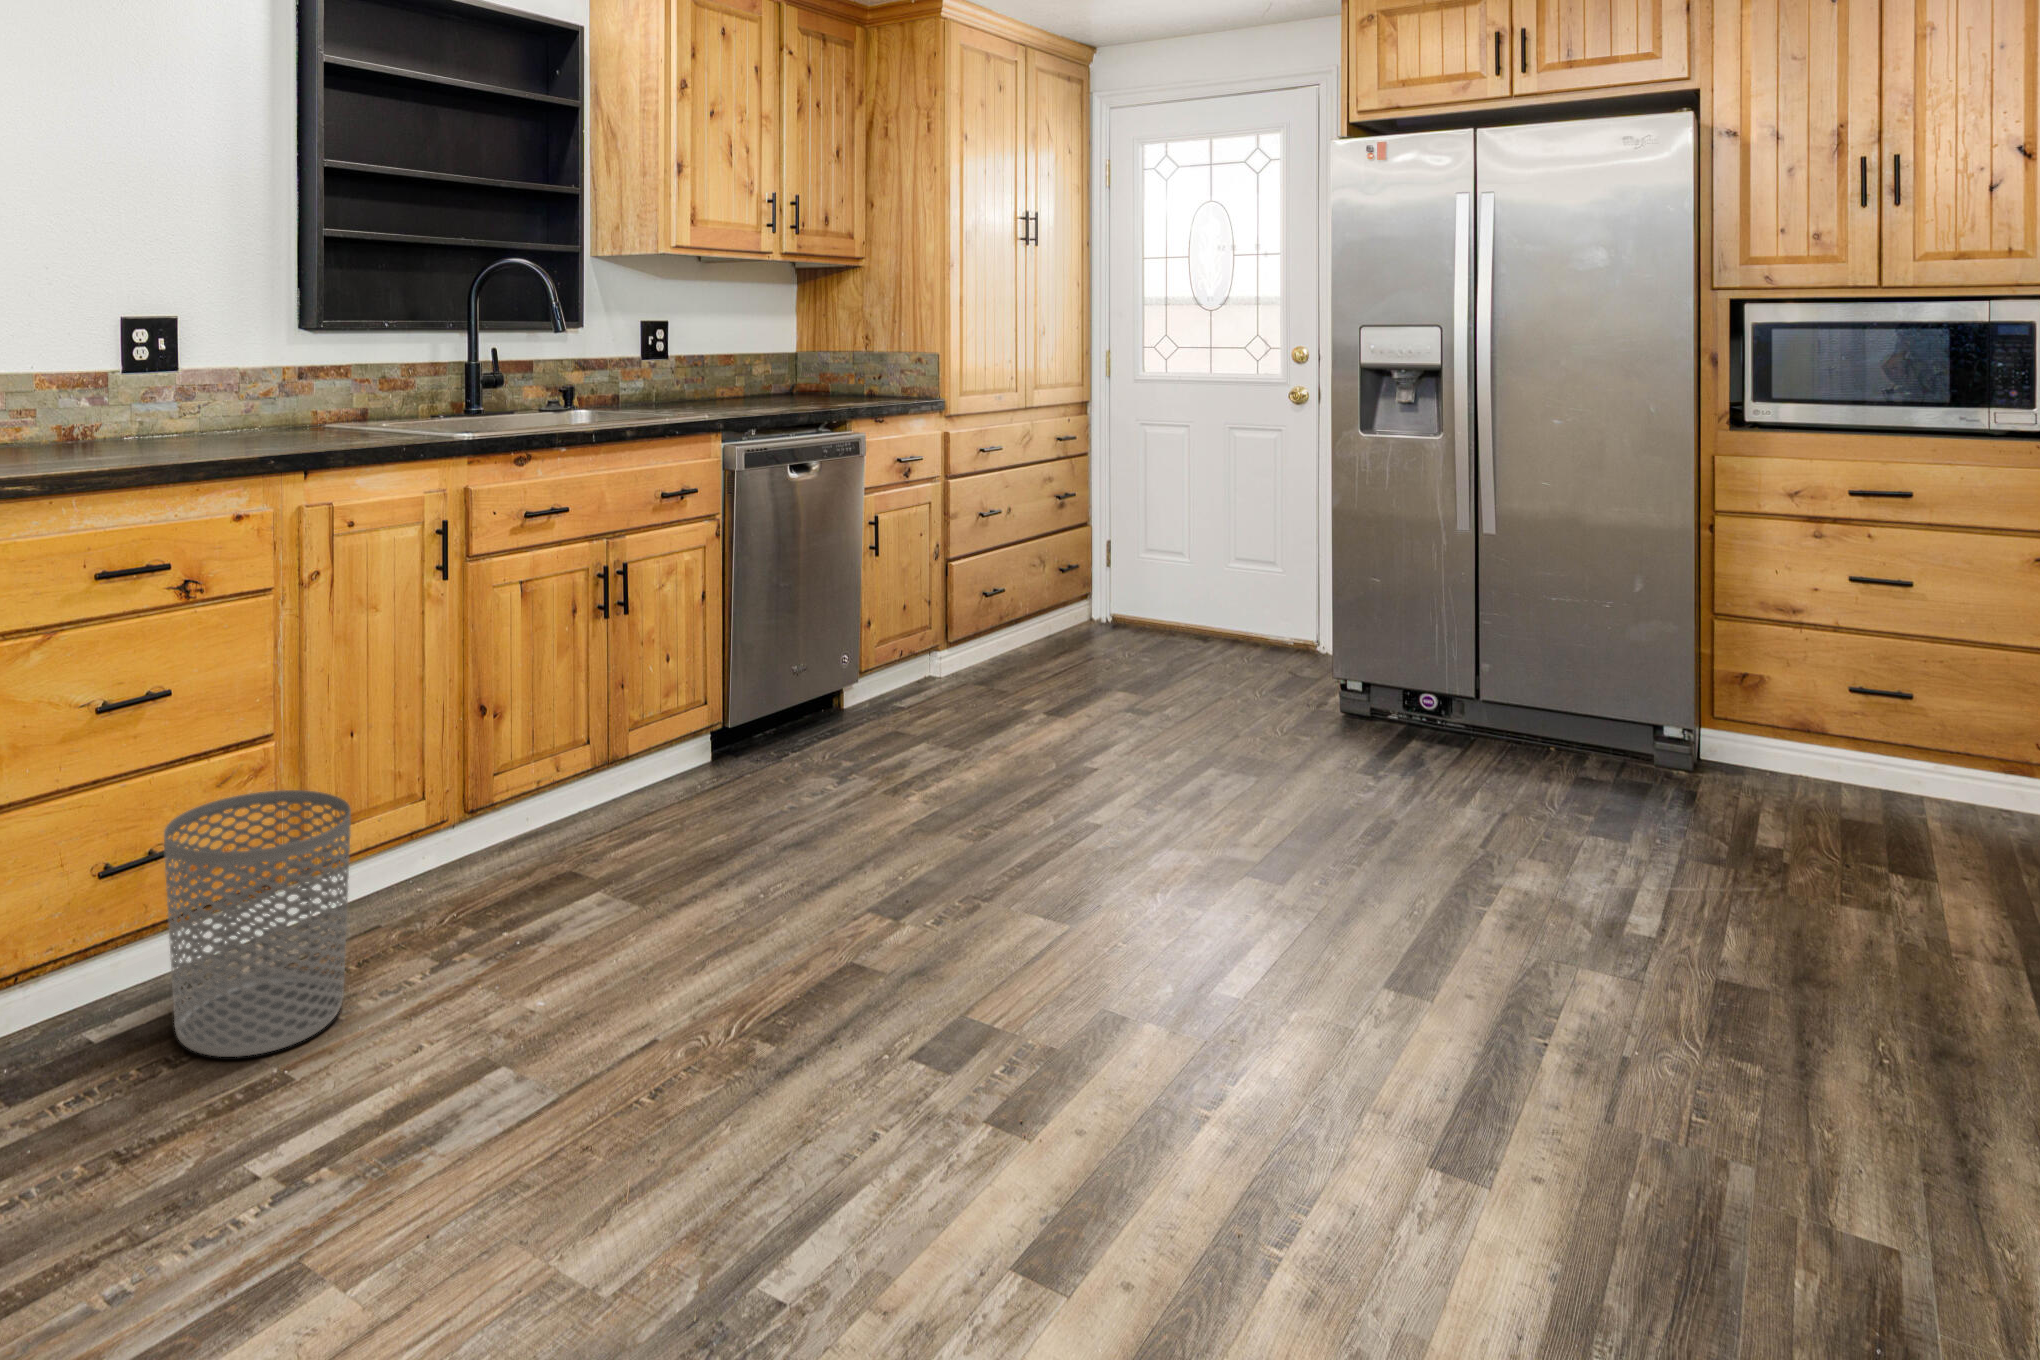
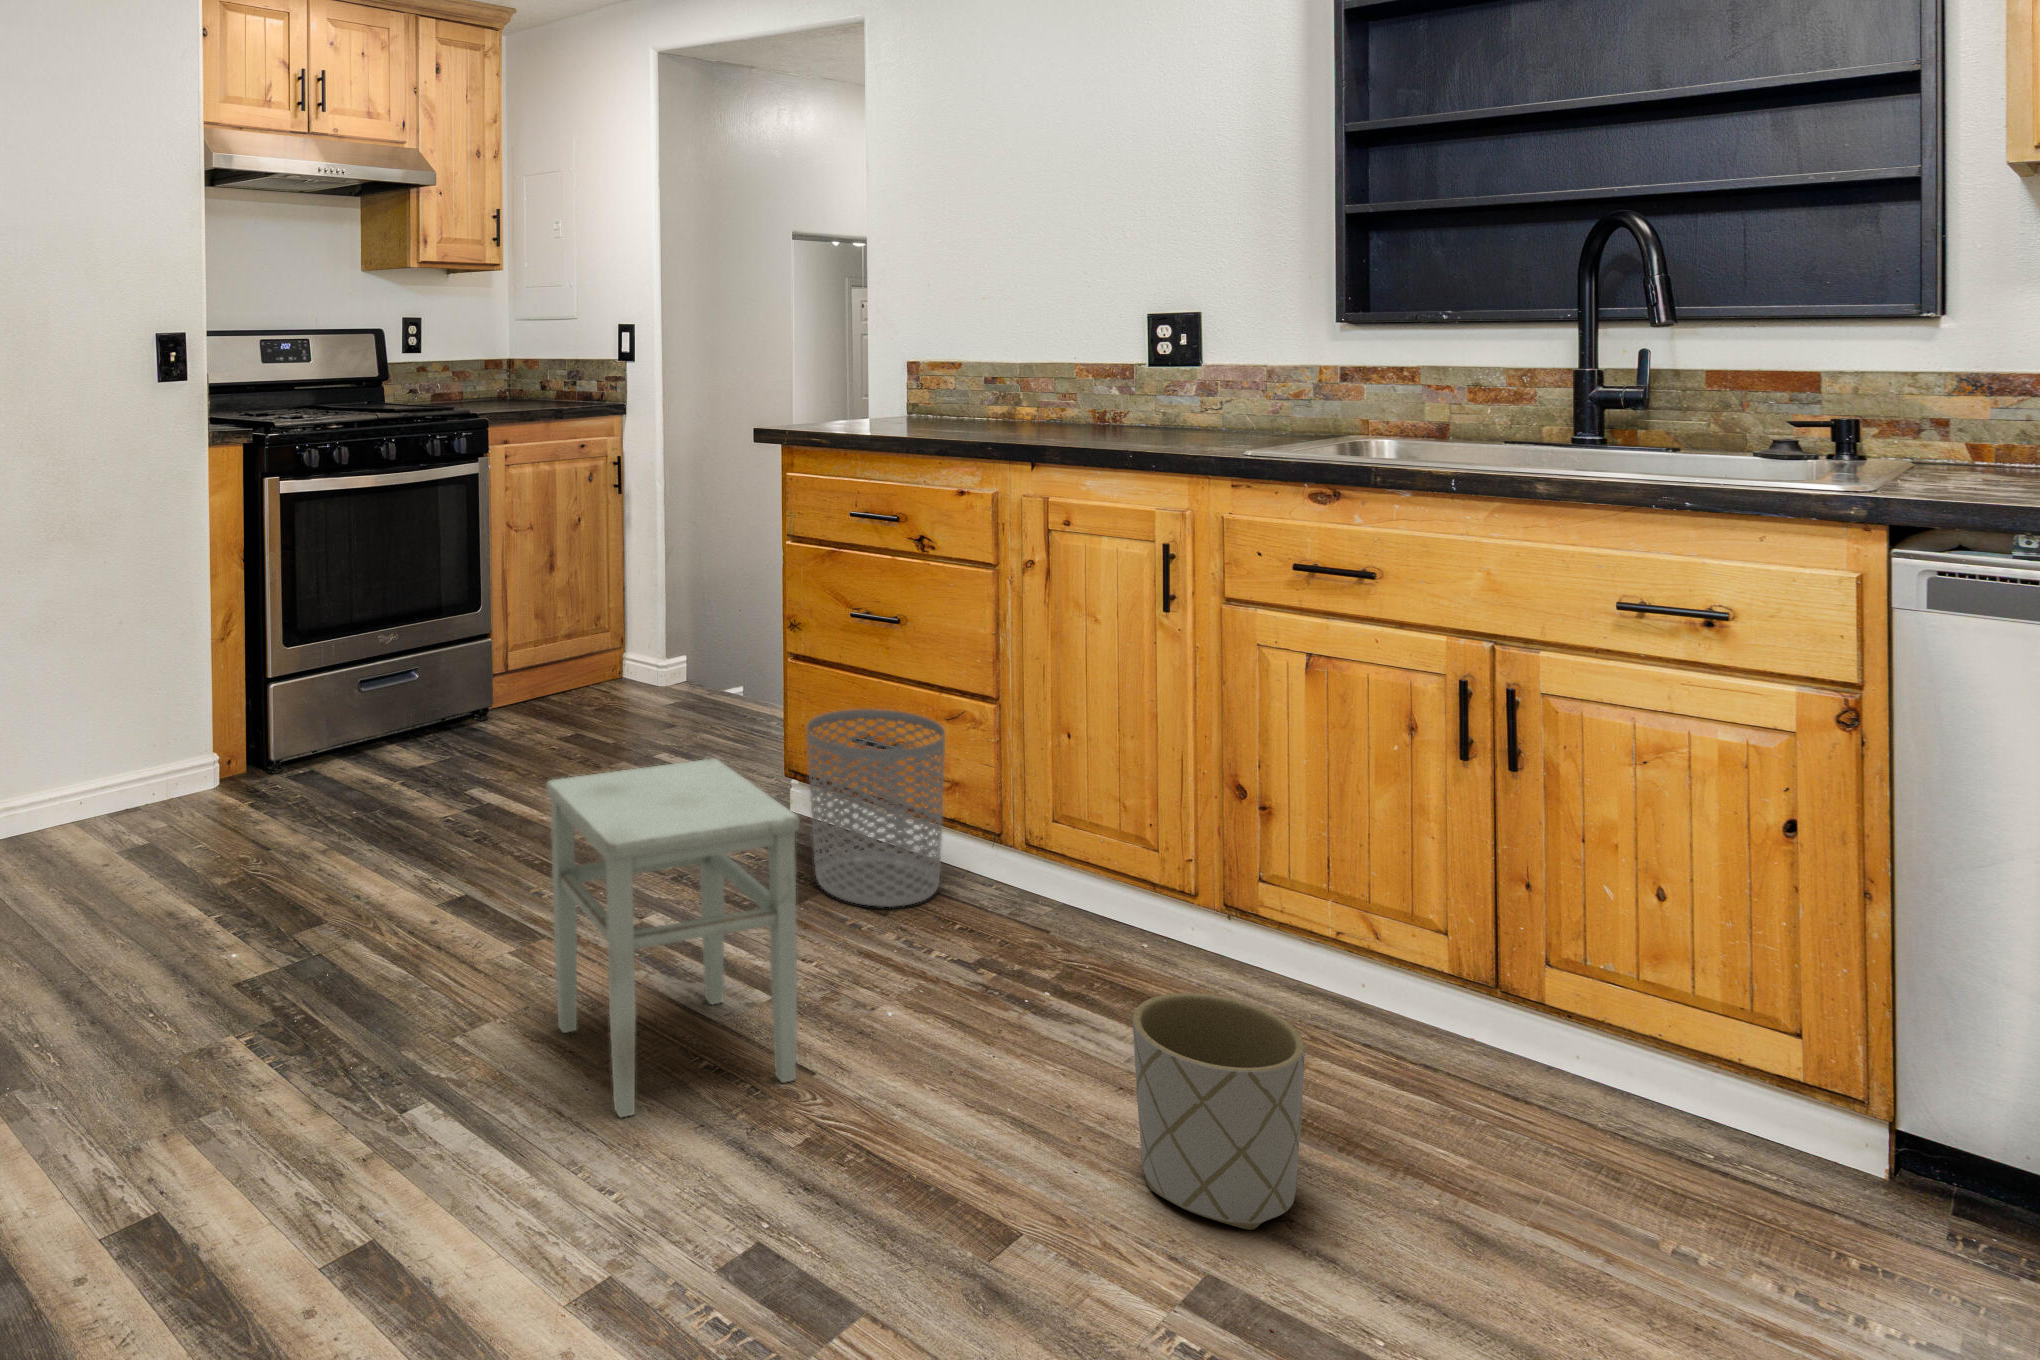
planter: none [817,789,929,945] -> present [1133,993,1305,1230]
stool: none [519,803,822,1277] -> present [546,759,800,1117]

